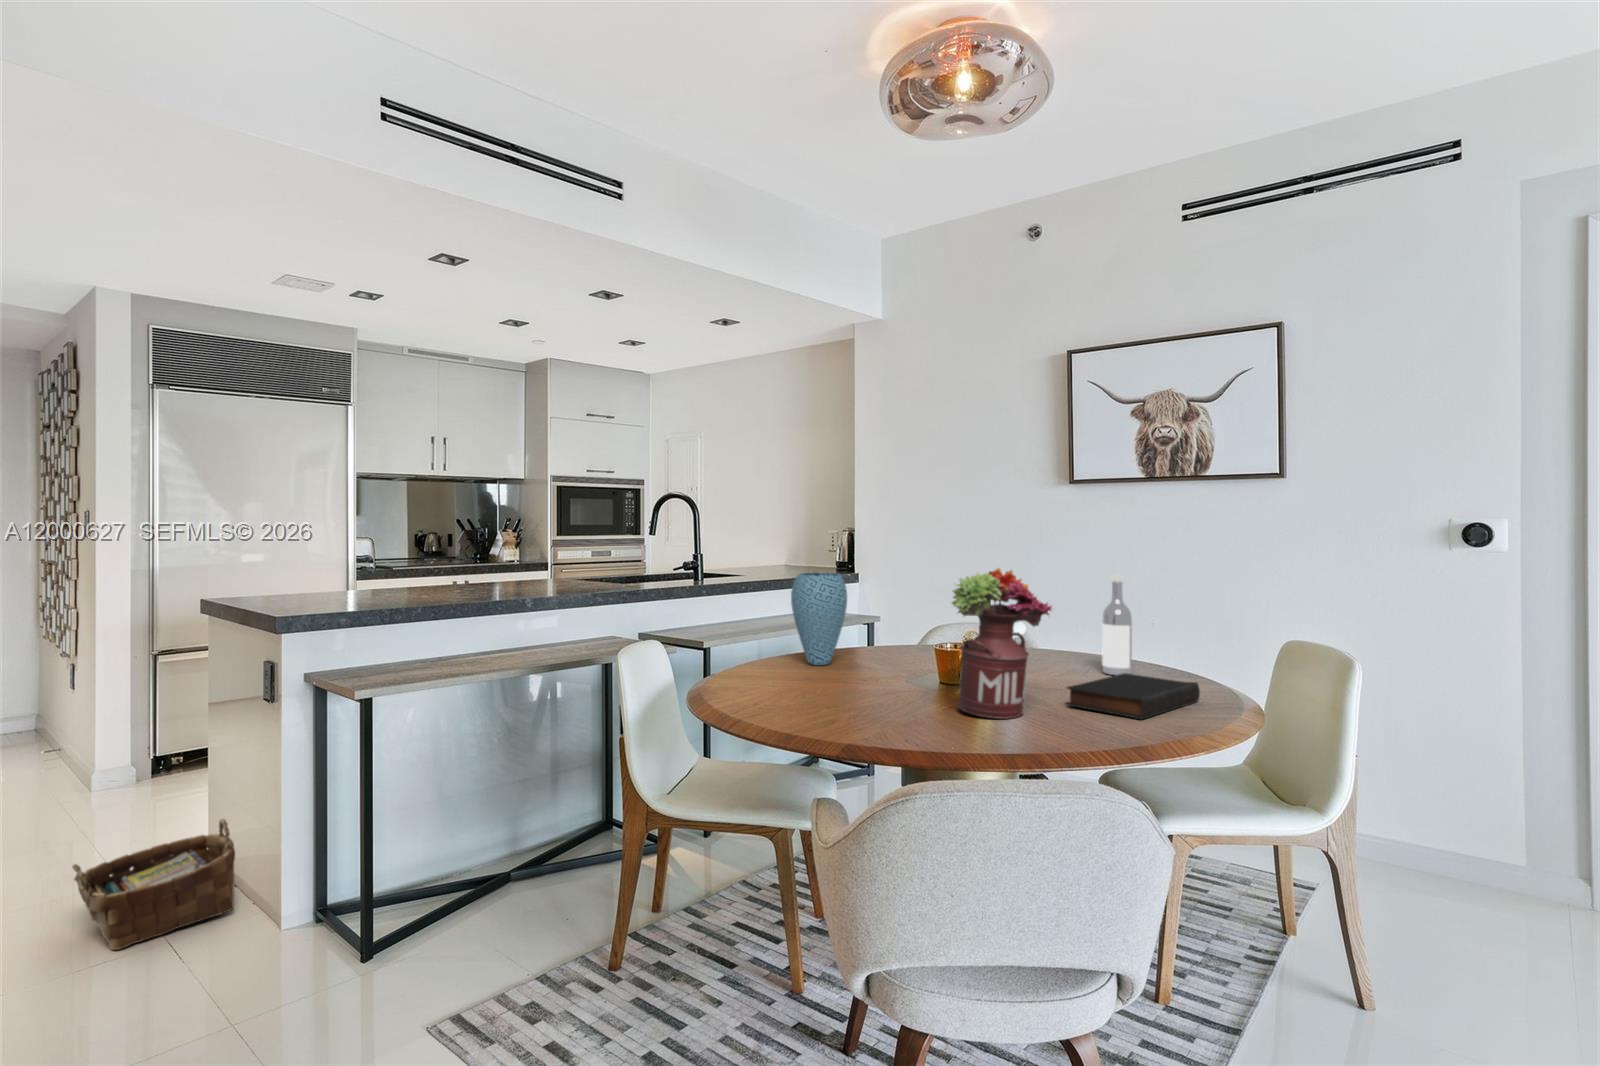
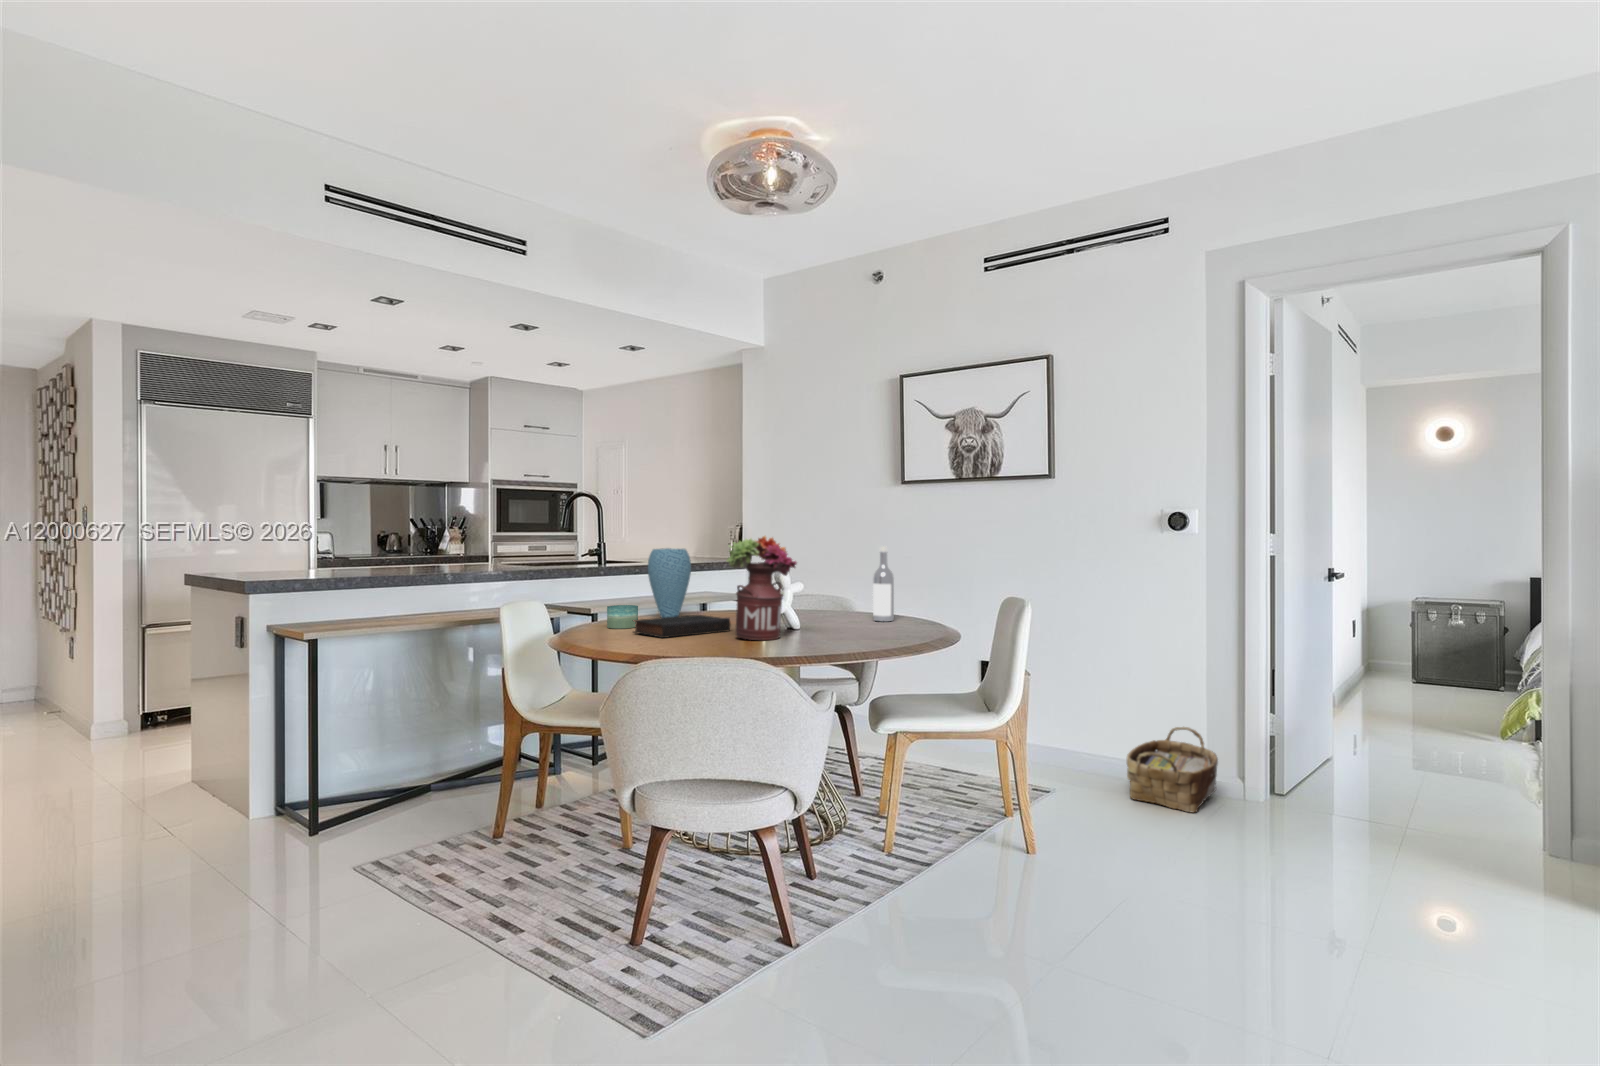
candle: none [753,652,794,686] -> present [607,605,638,629]
book: present [1067,673,1200,719] -> present [634,615,731,638]
woven basket: present [72,819,235,950] -> present [1127,727,1218,812]

